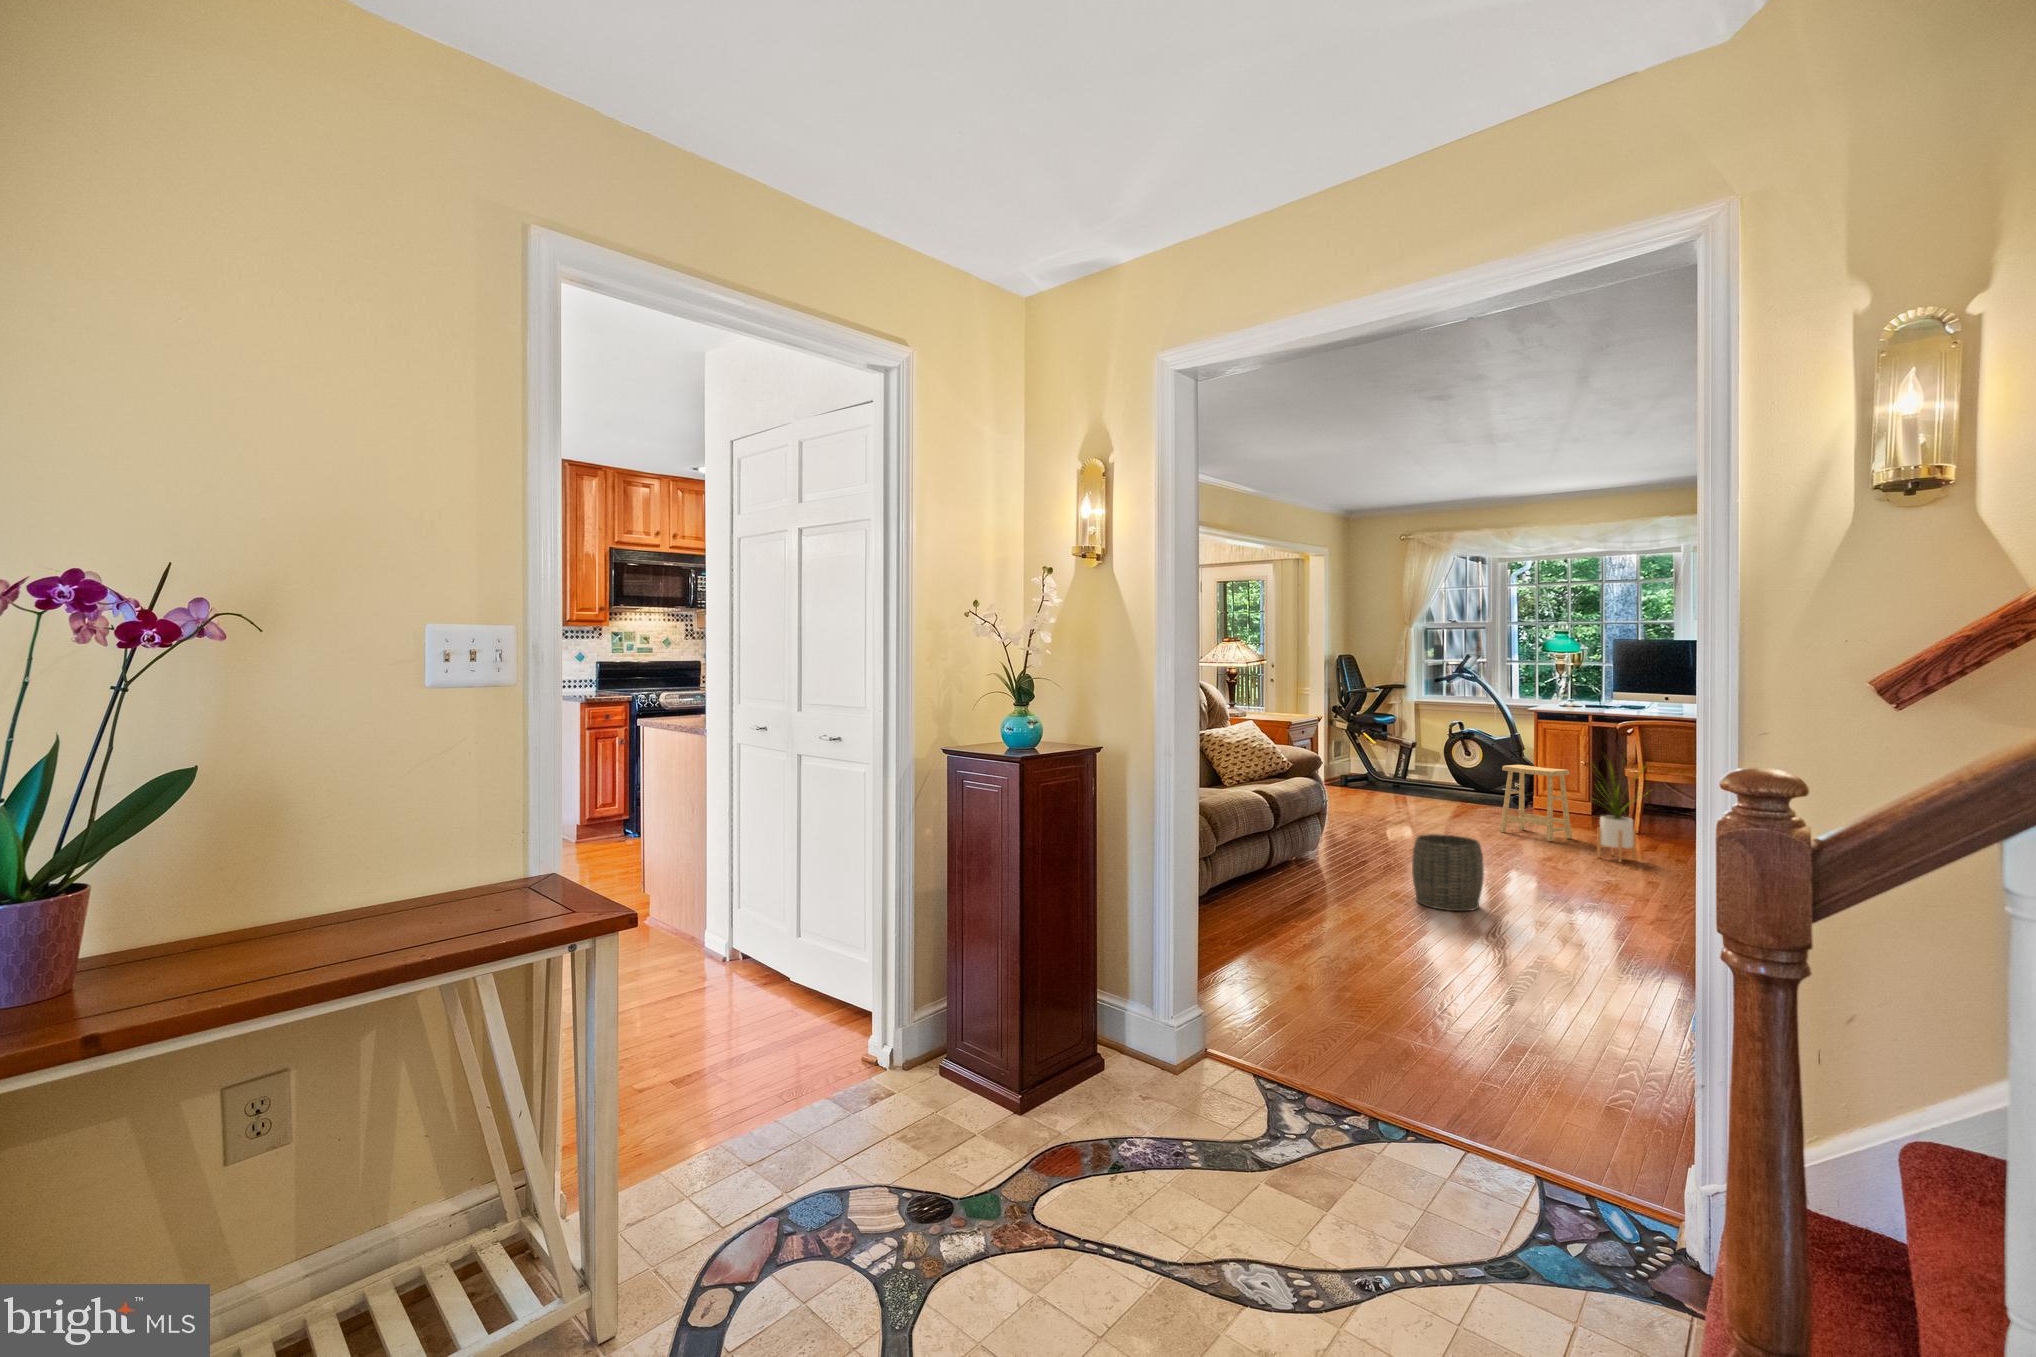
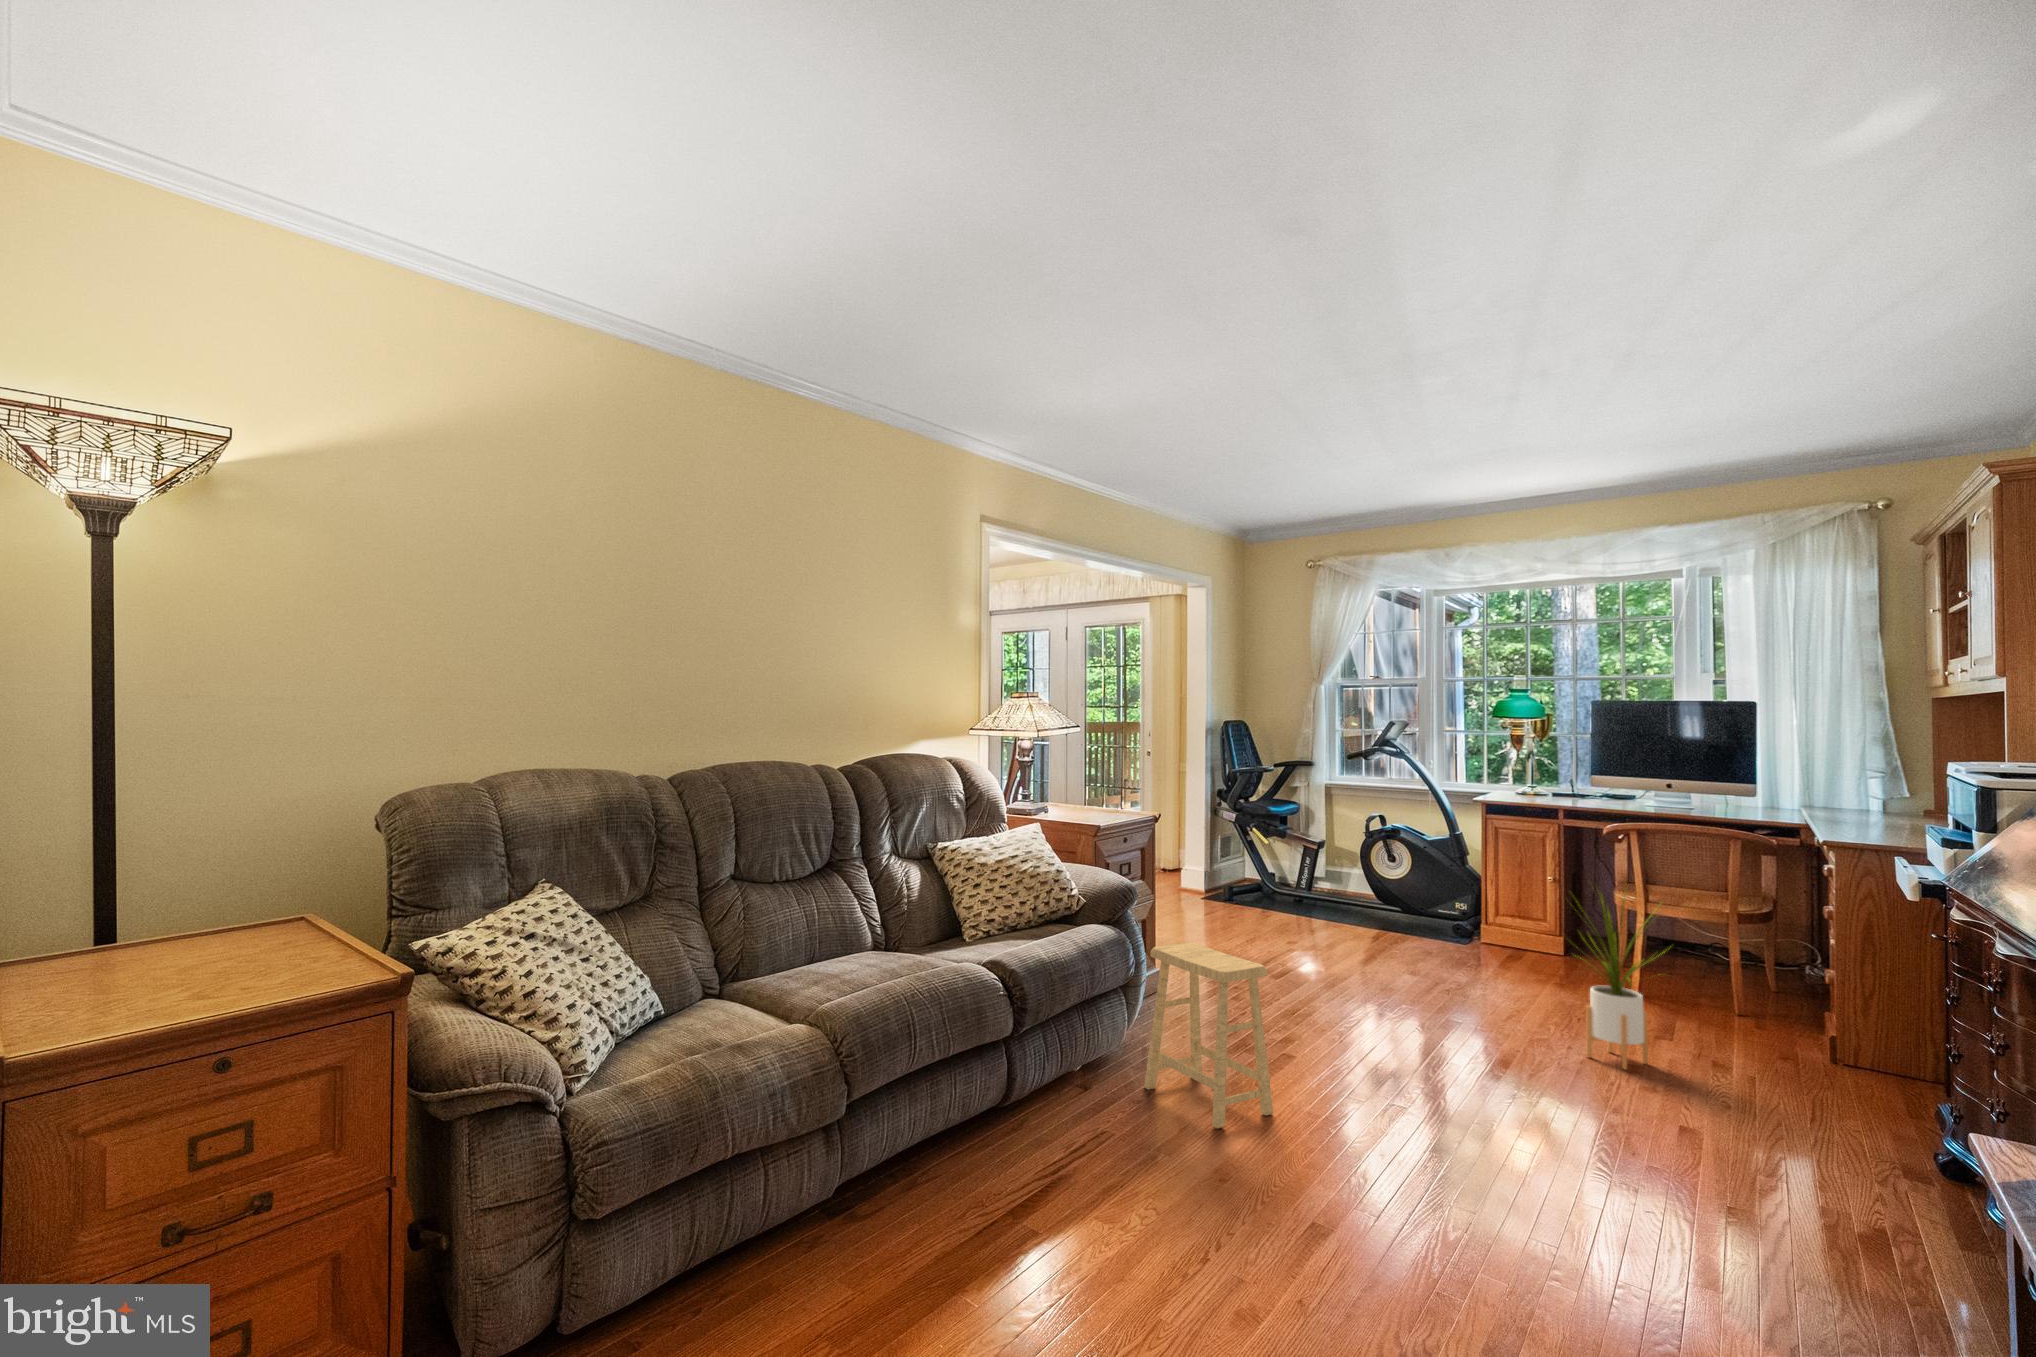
footstool: present [1500,765,1572,841] -> present [1144,942,1273,1128]
woven basket: present [1412,834,1484,911] -> none [1263,1054,1394,1229]

